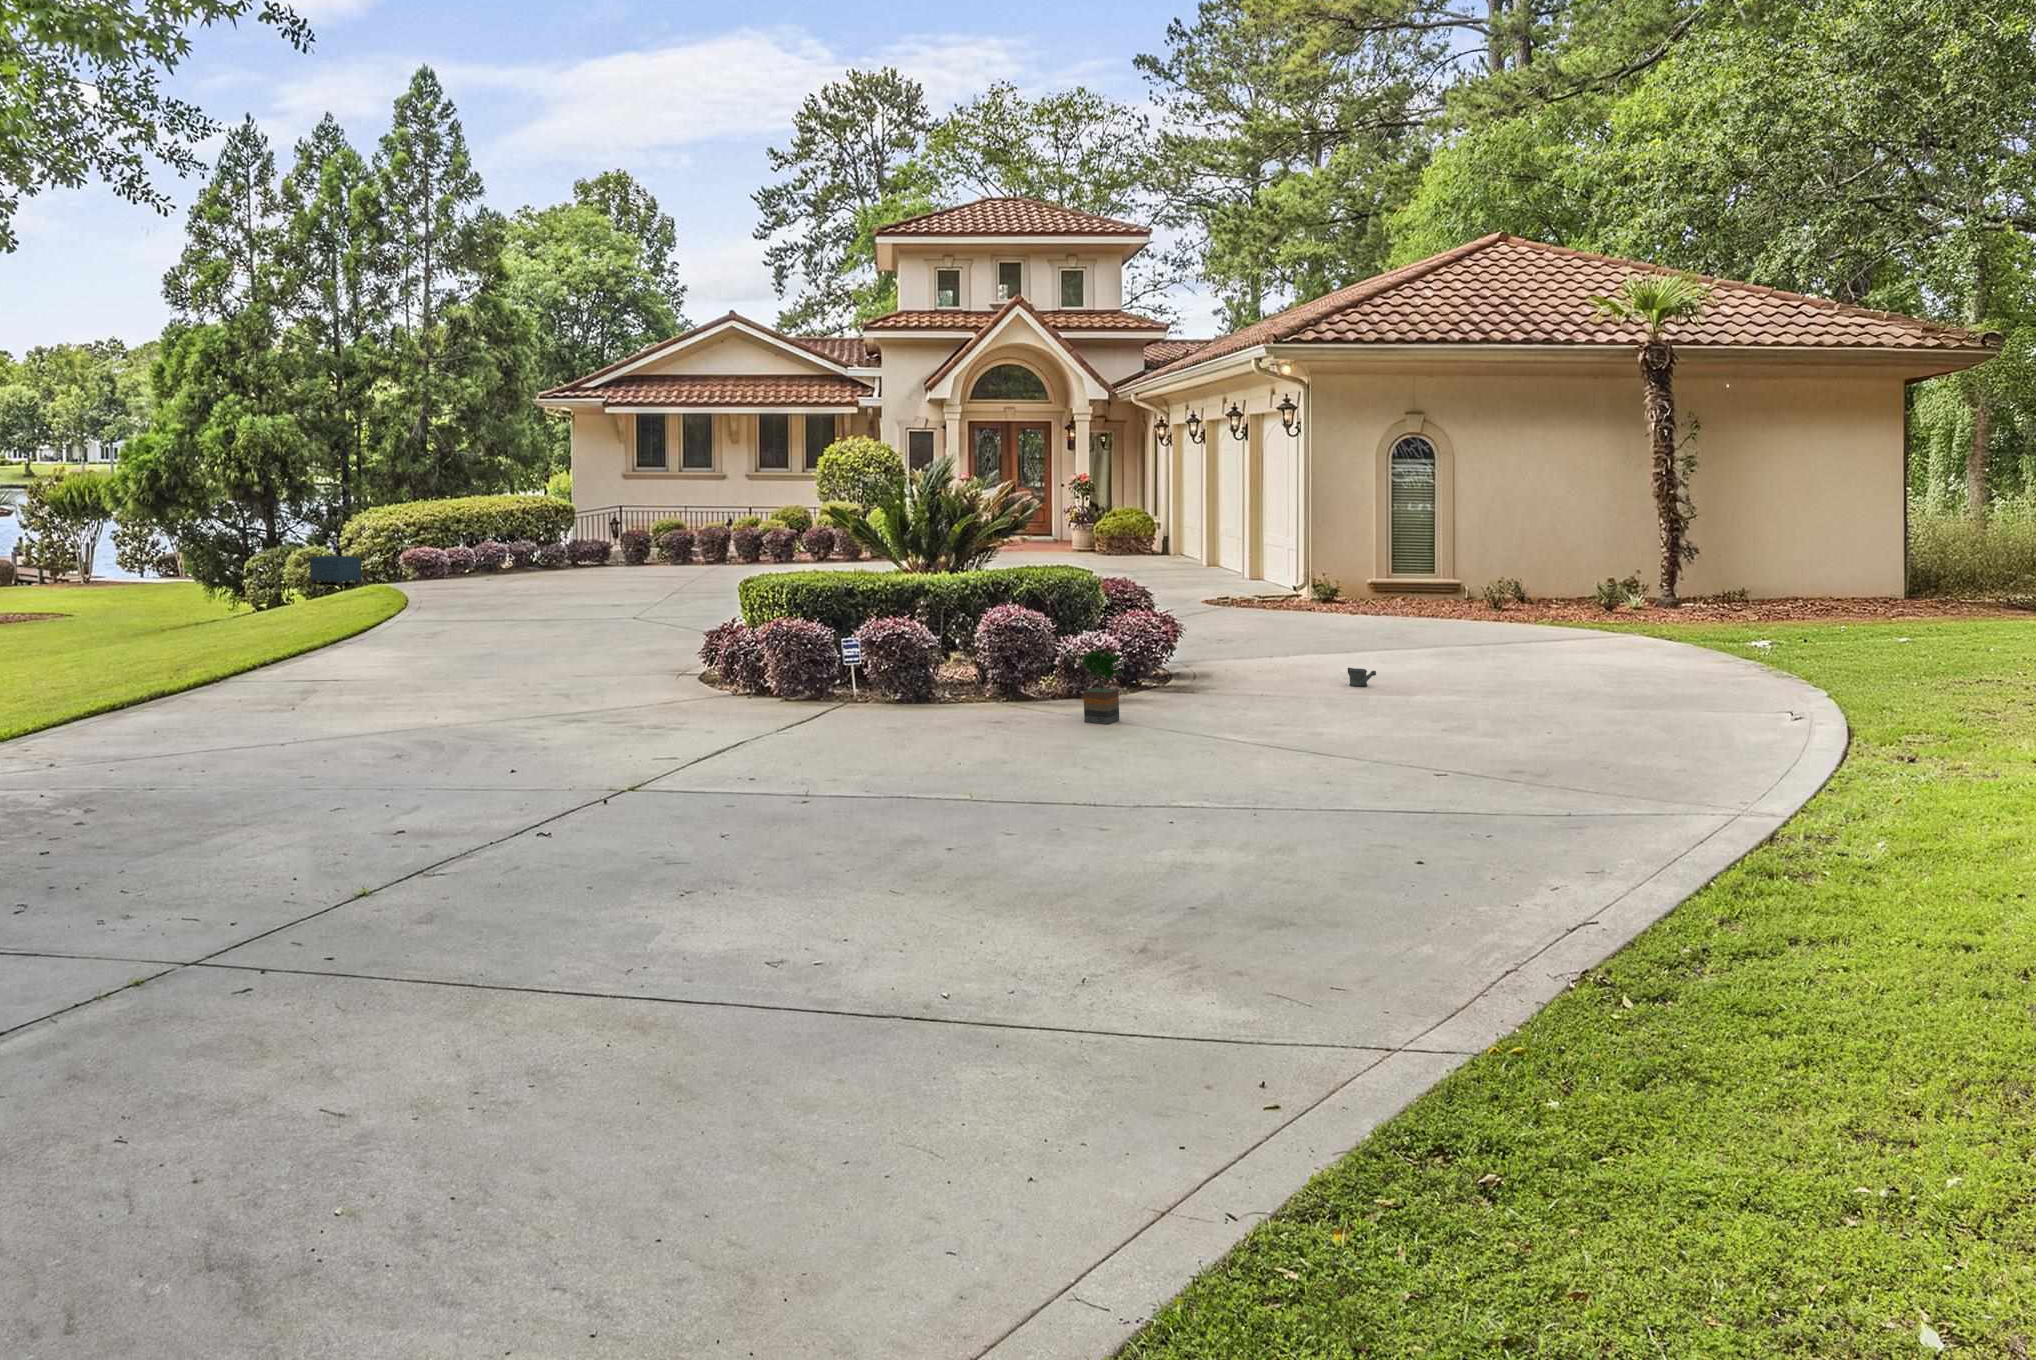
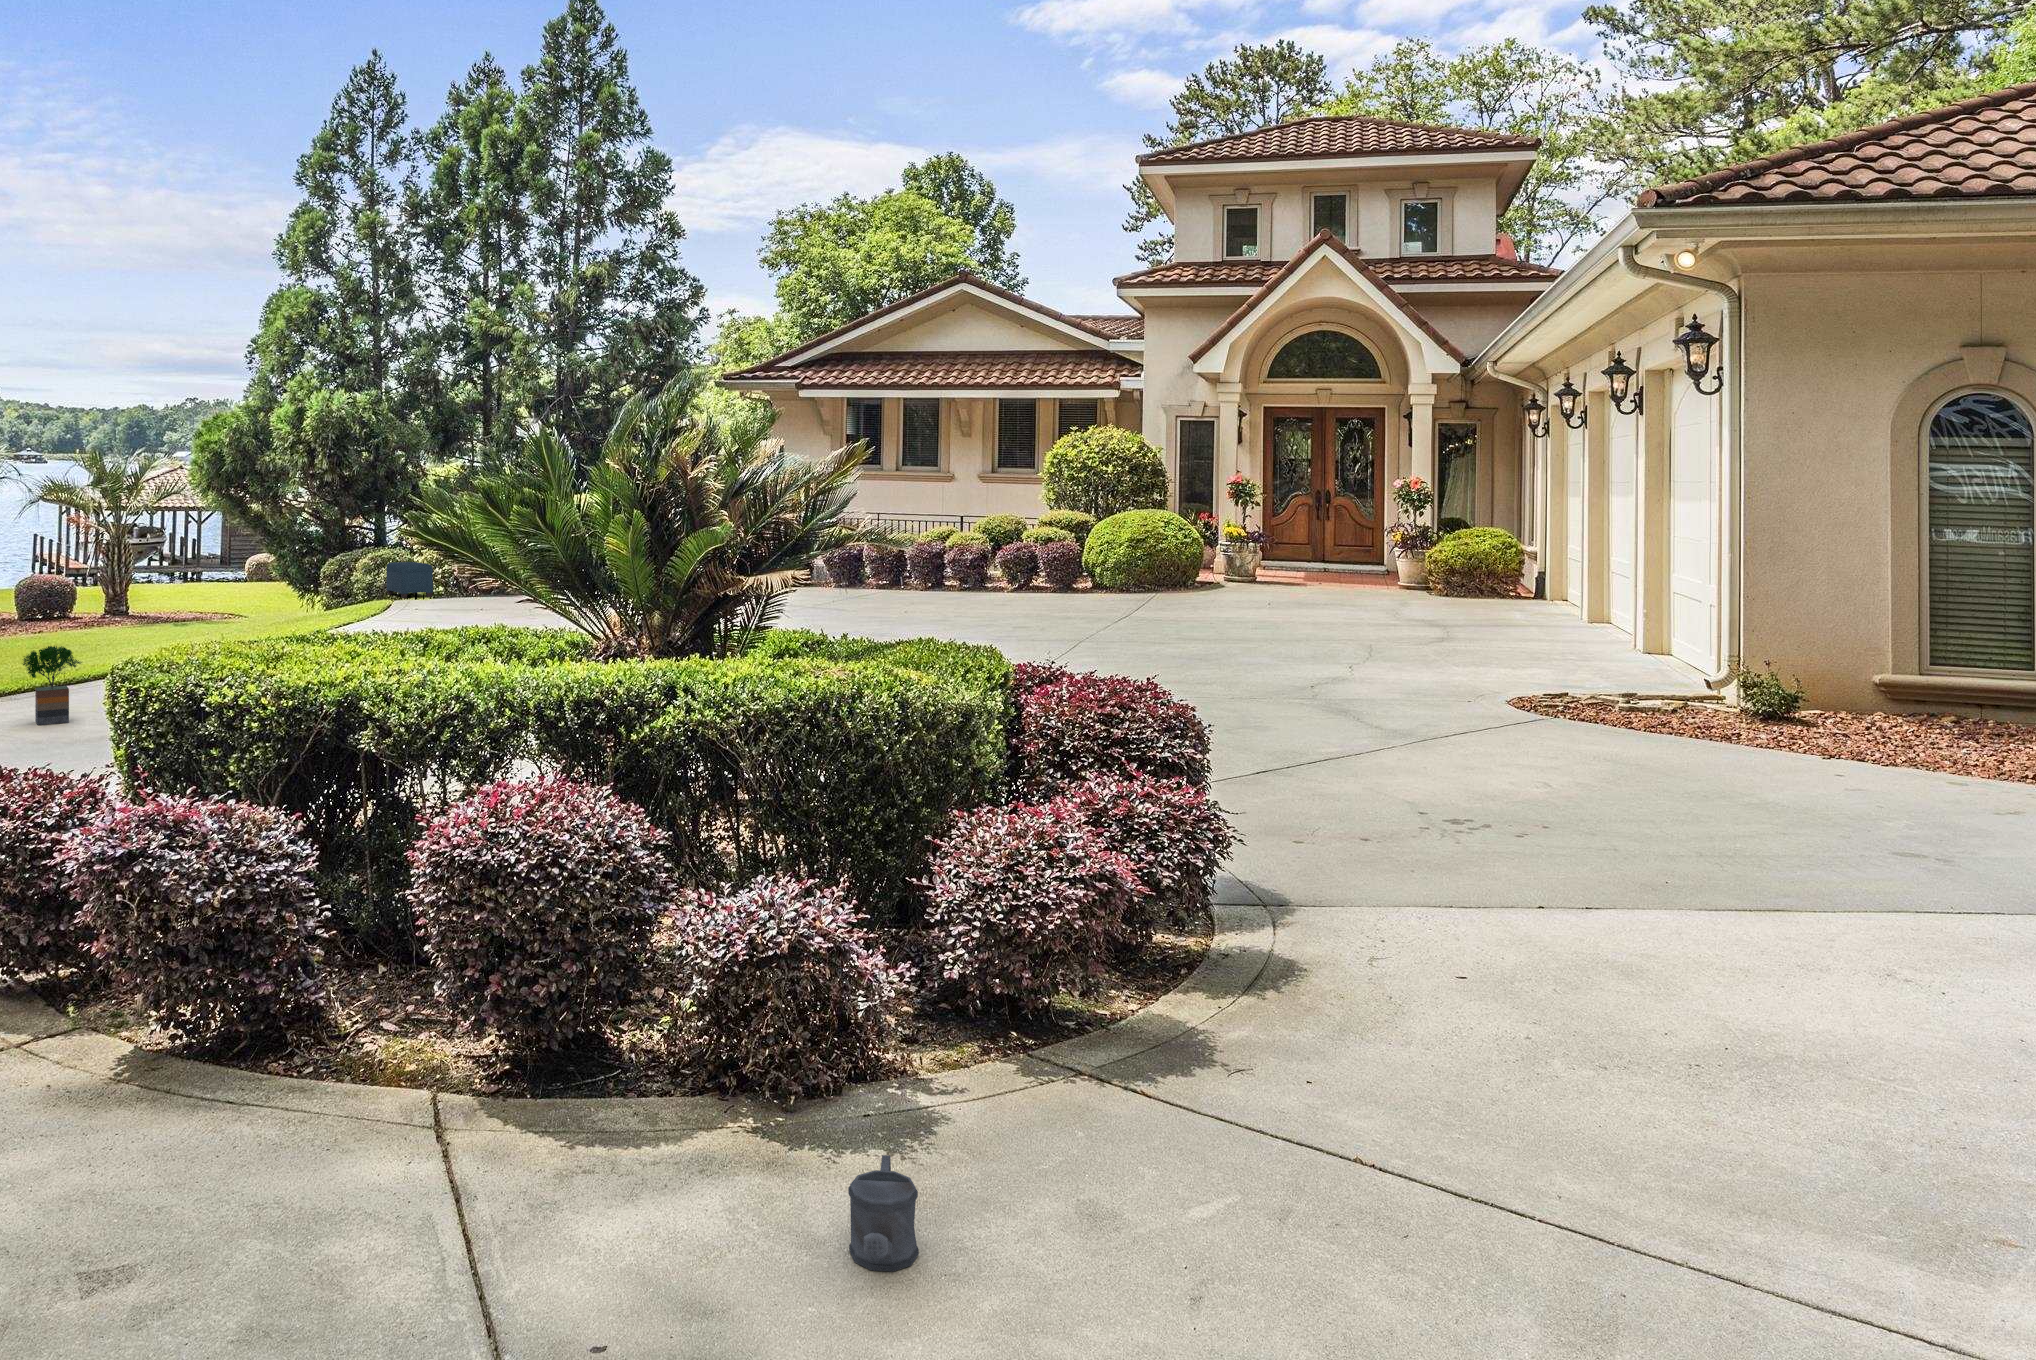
potted tree: present [1082,652,1125,724] -> present [23,646,81,725]
watering can: present [1348,668,1376,687] -> present [848,1155,919,1272]

